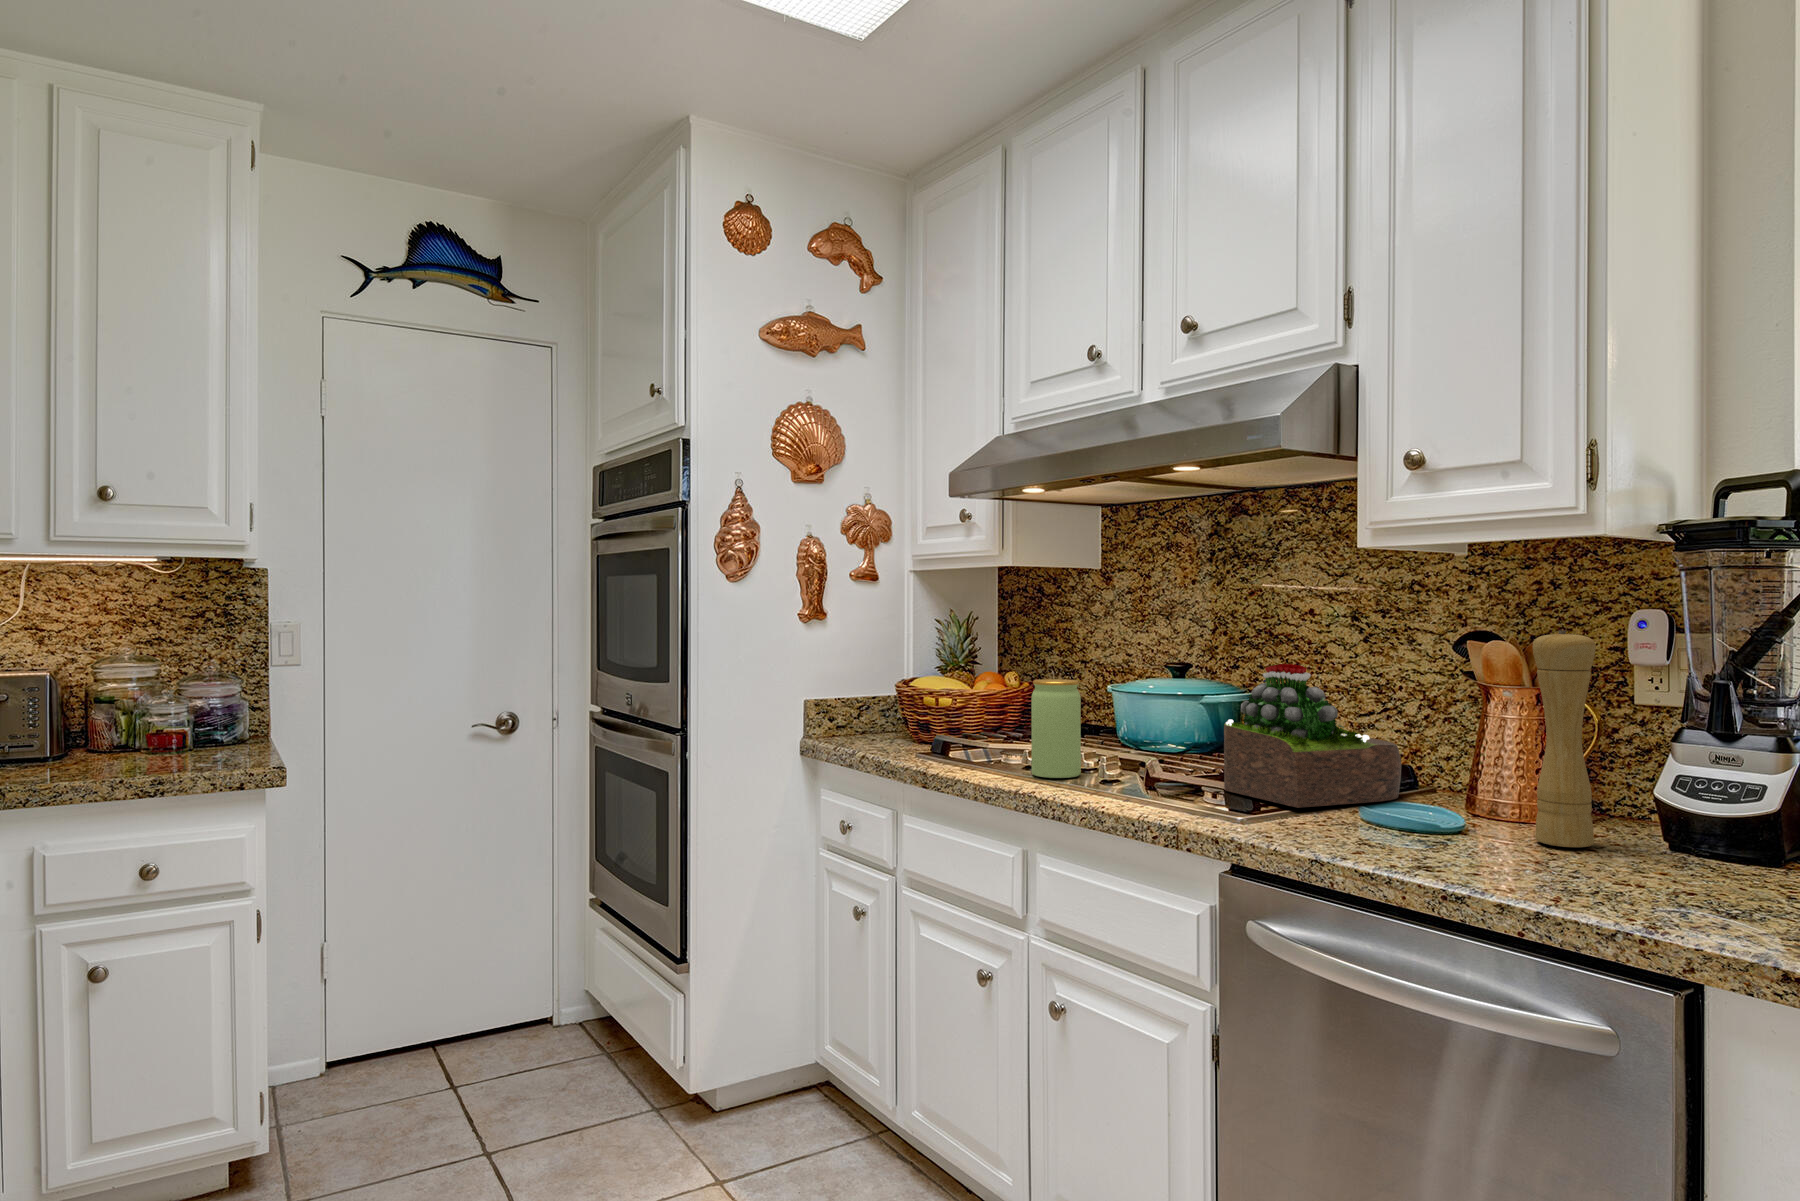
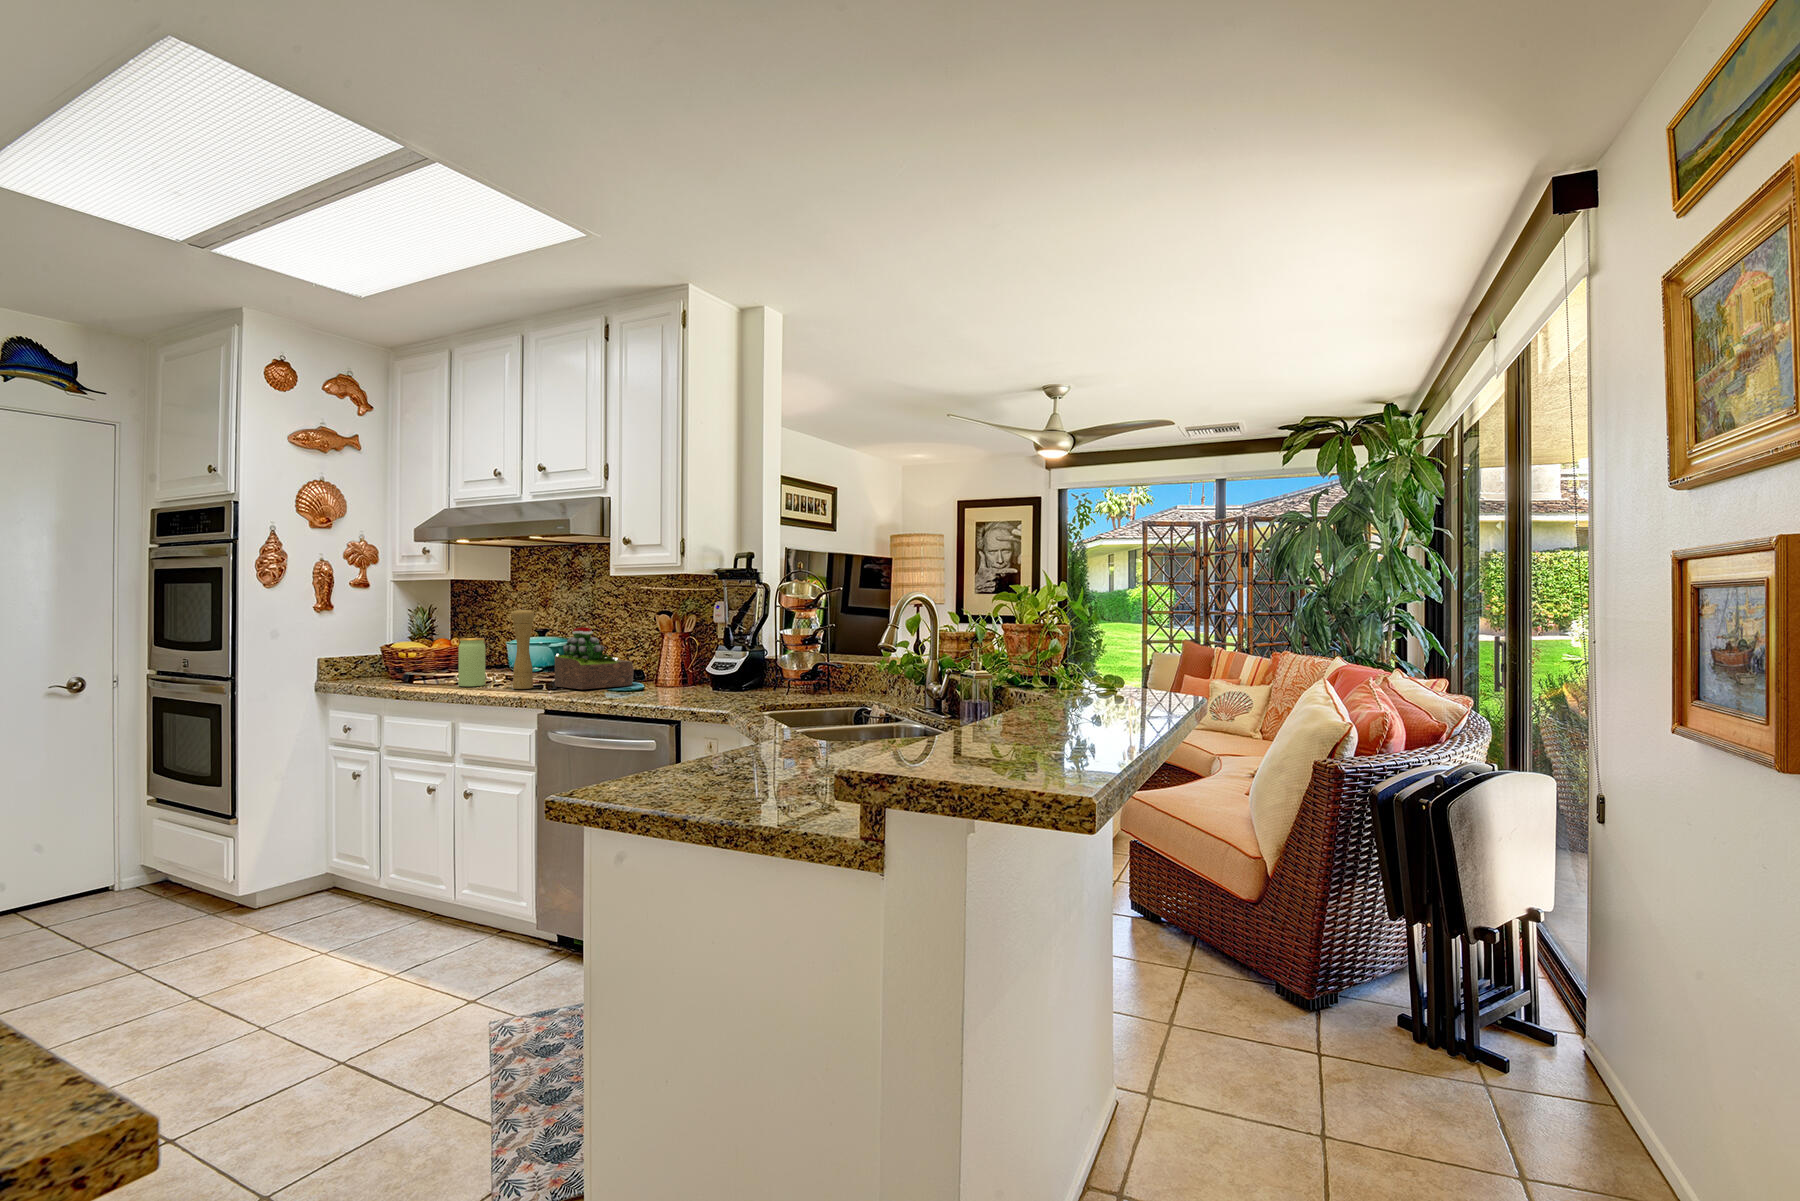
pepper mill: present [1533,631,1596,847] -> present [512,609,534,689]

